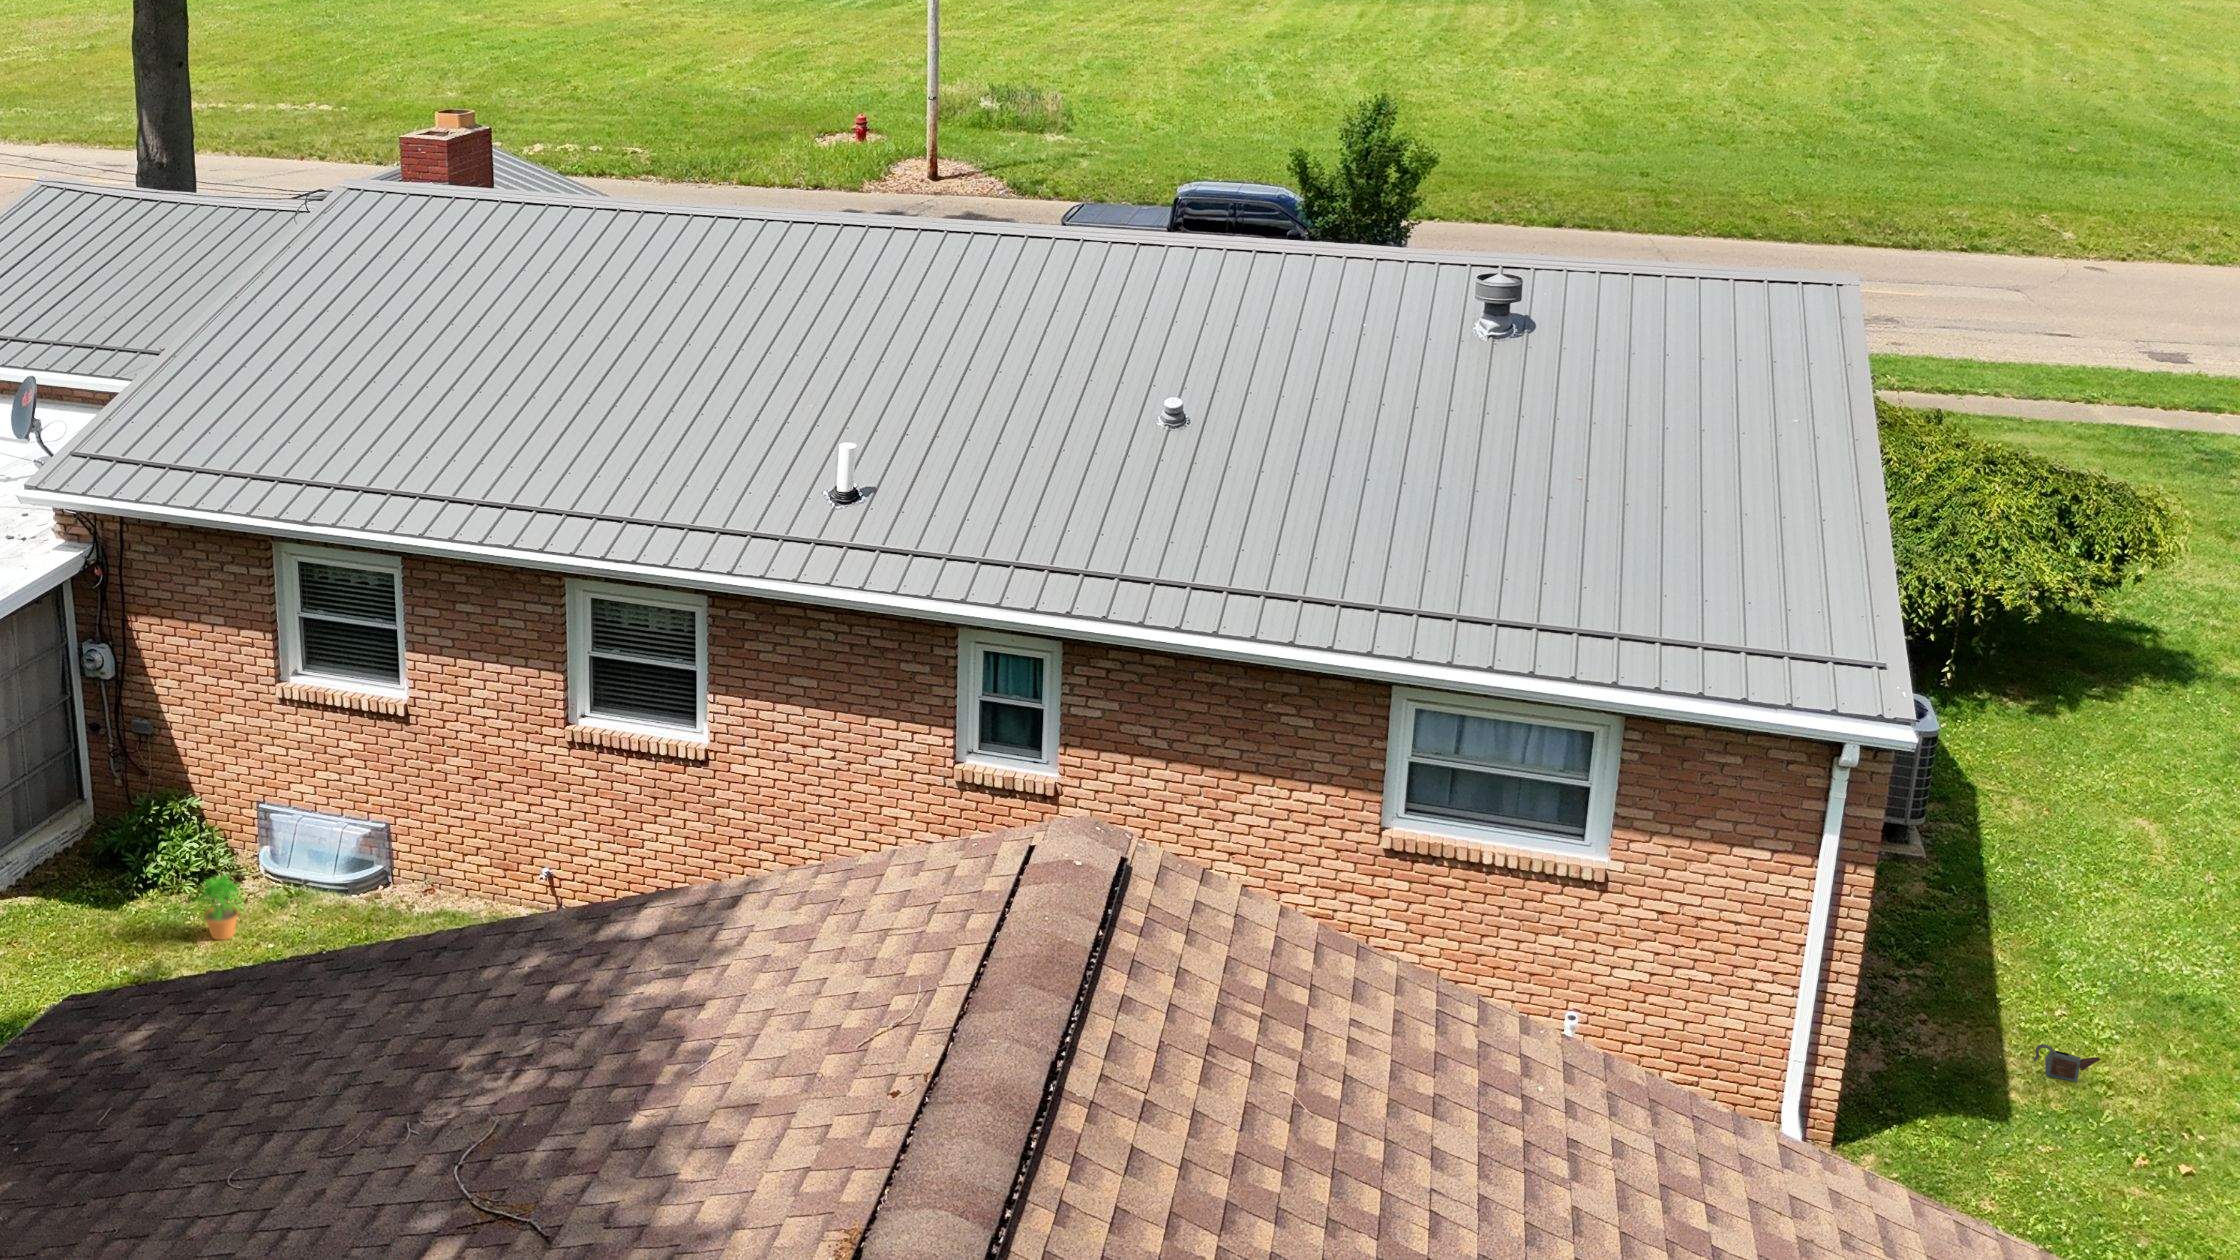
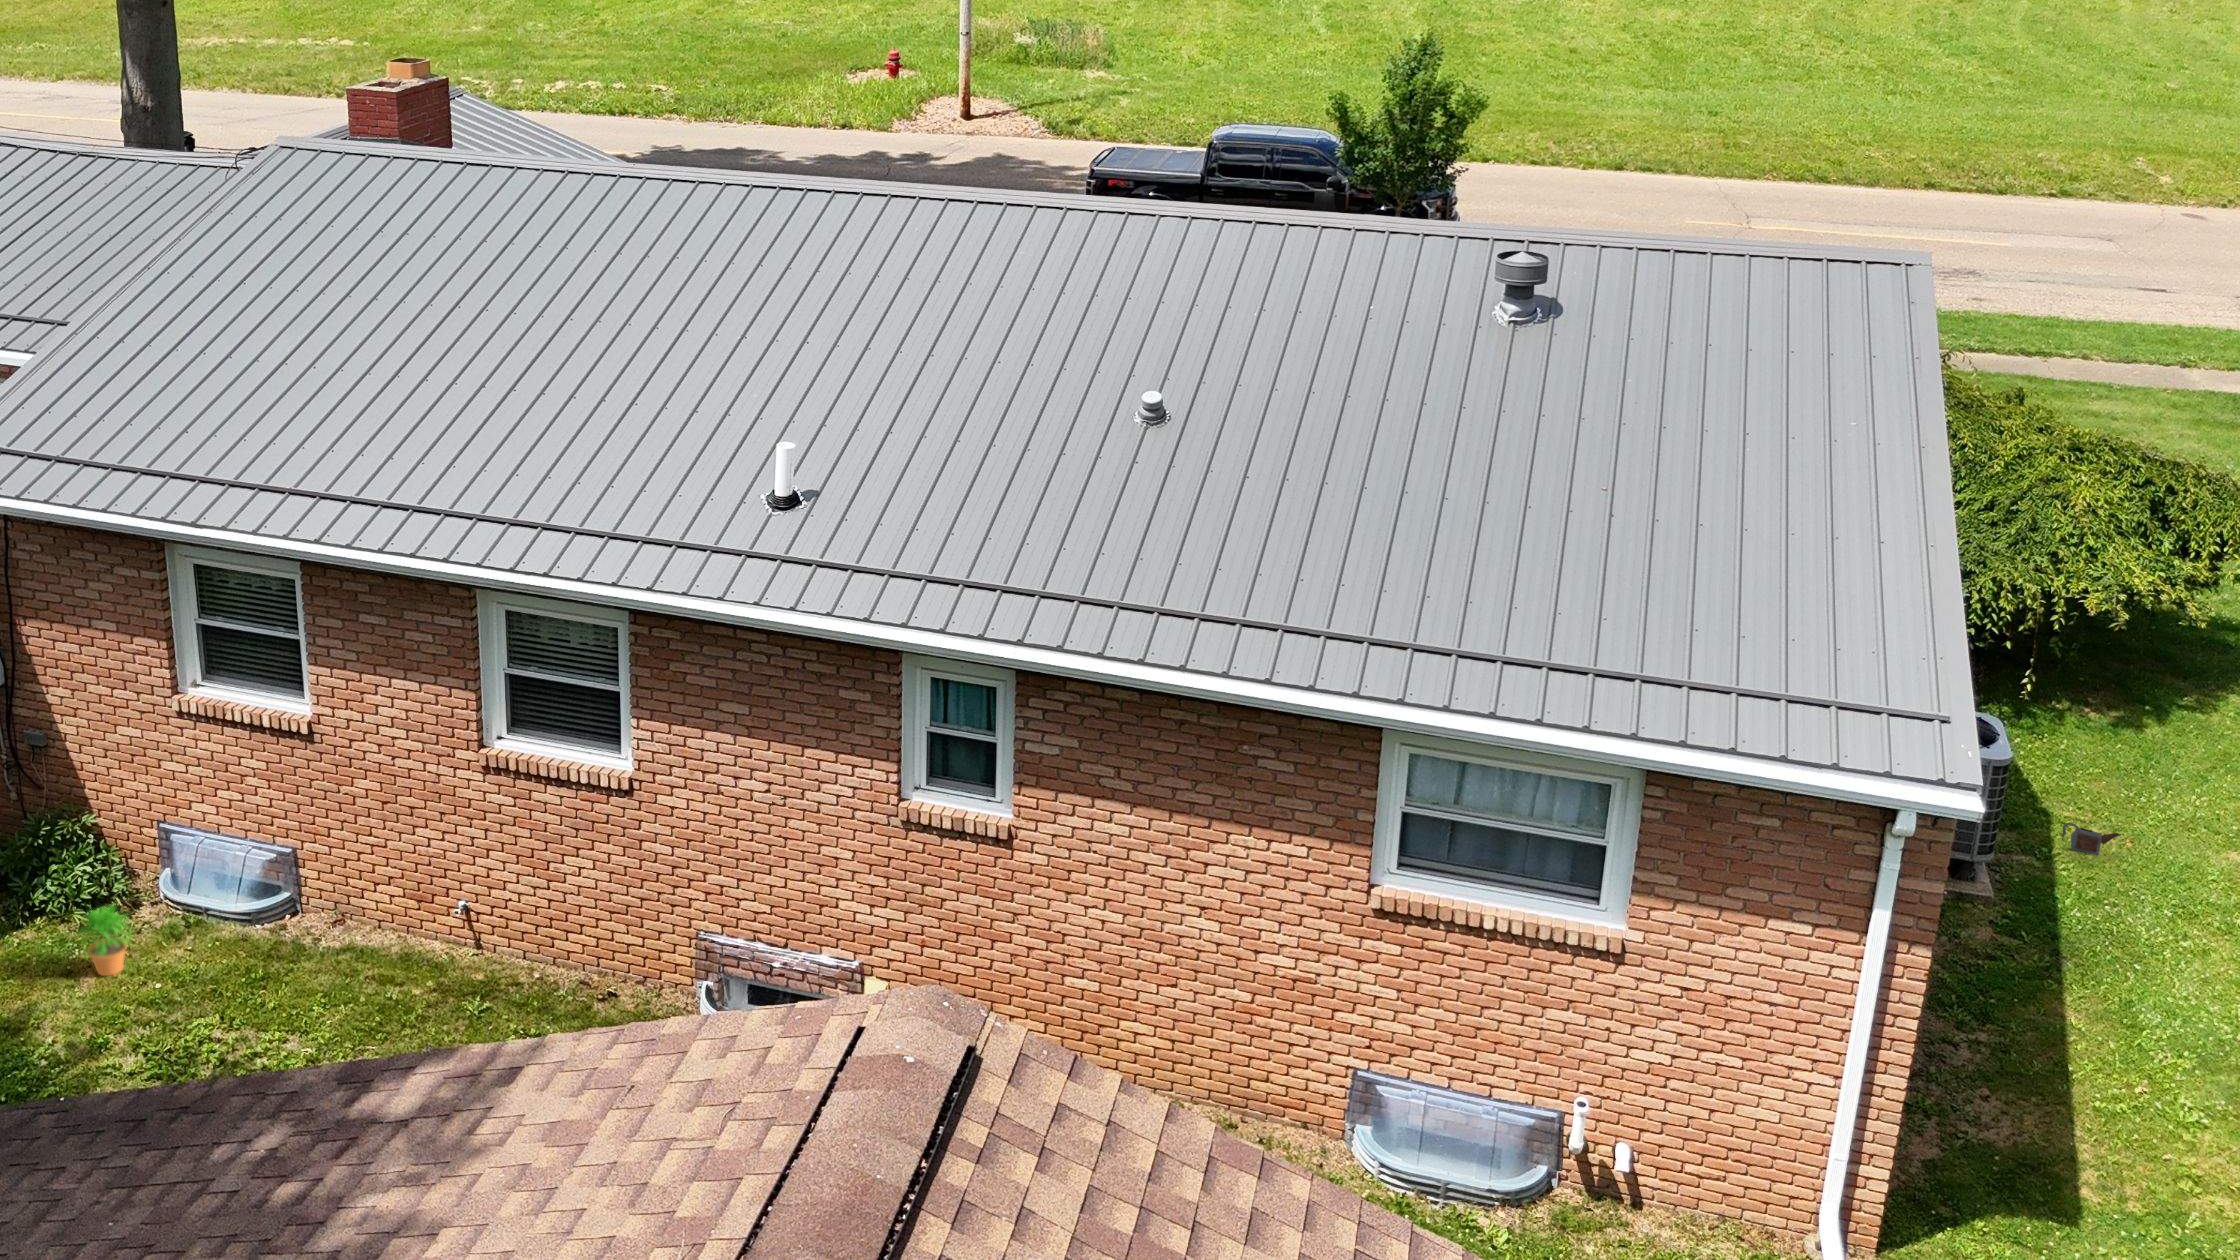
watering can: present [2033,1044,2101,1082] -> present [2060,823,2120,855]

